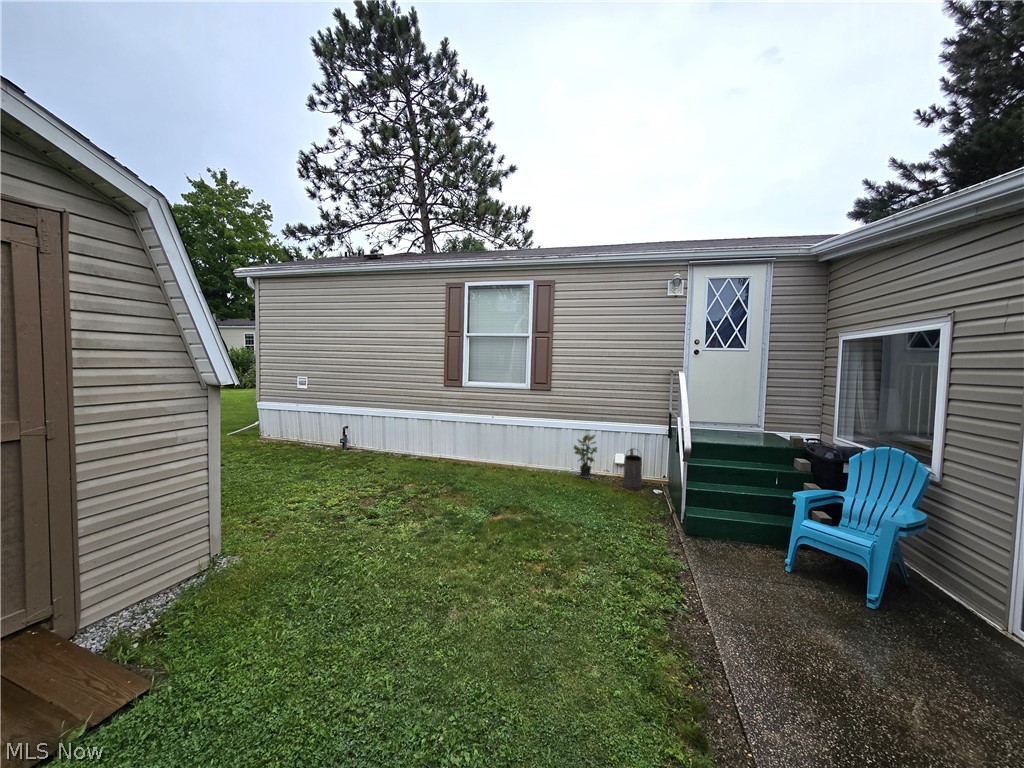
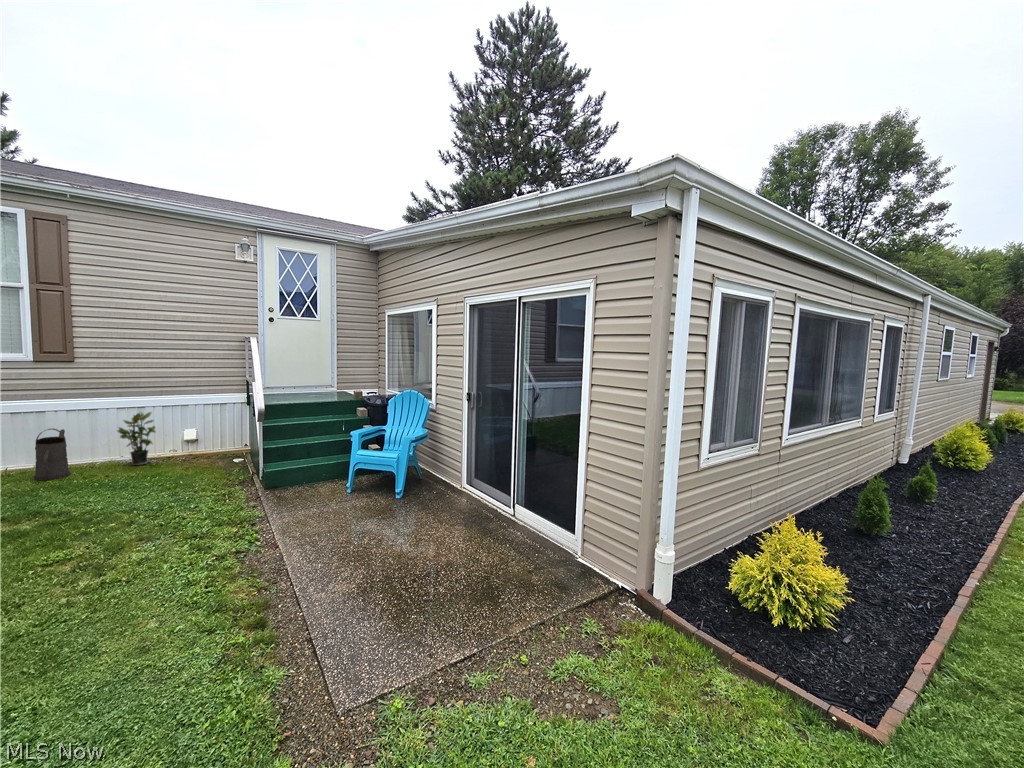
watering can: present [622,448,642,490] -> present [34,428,70,480]

